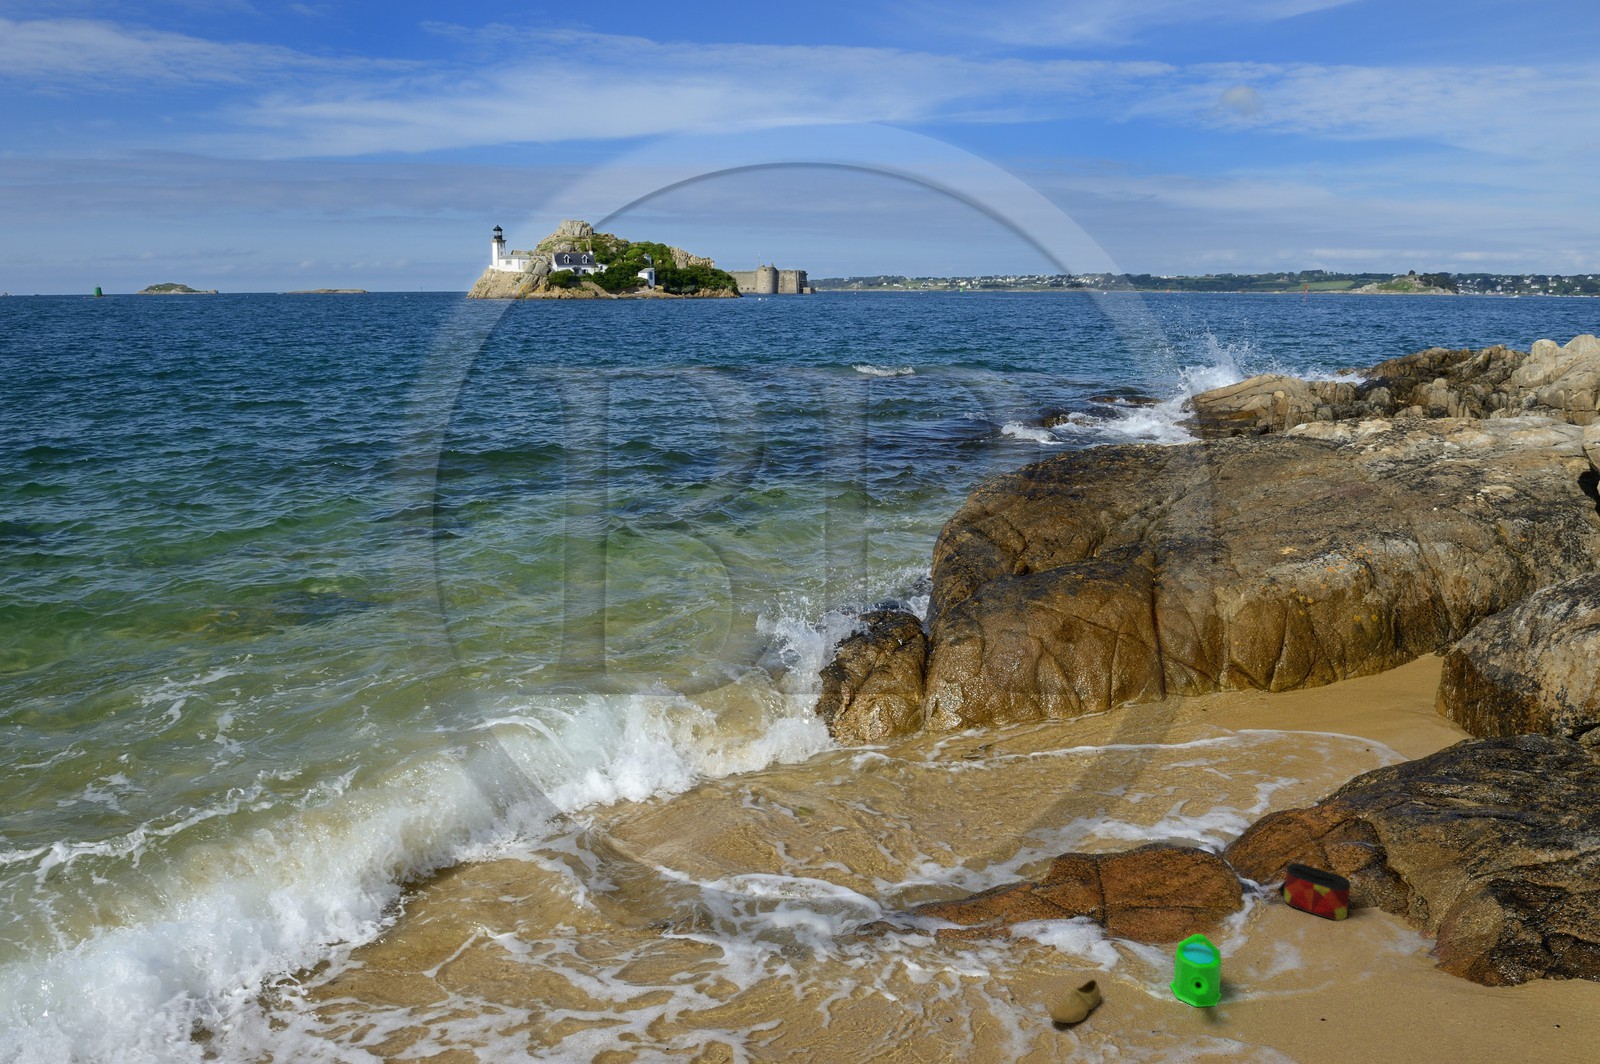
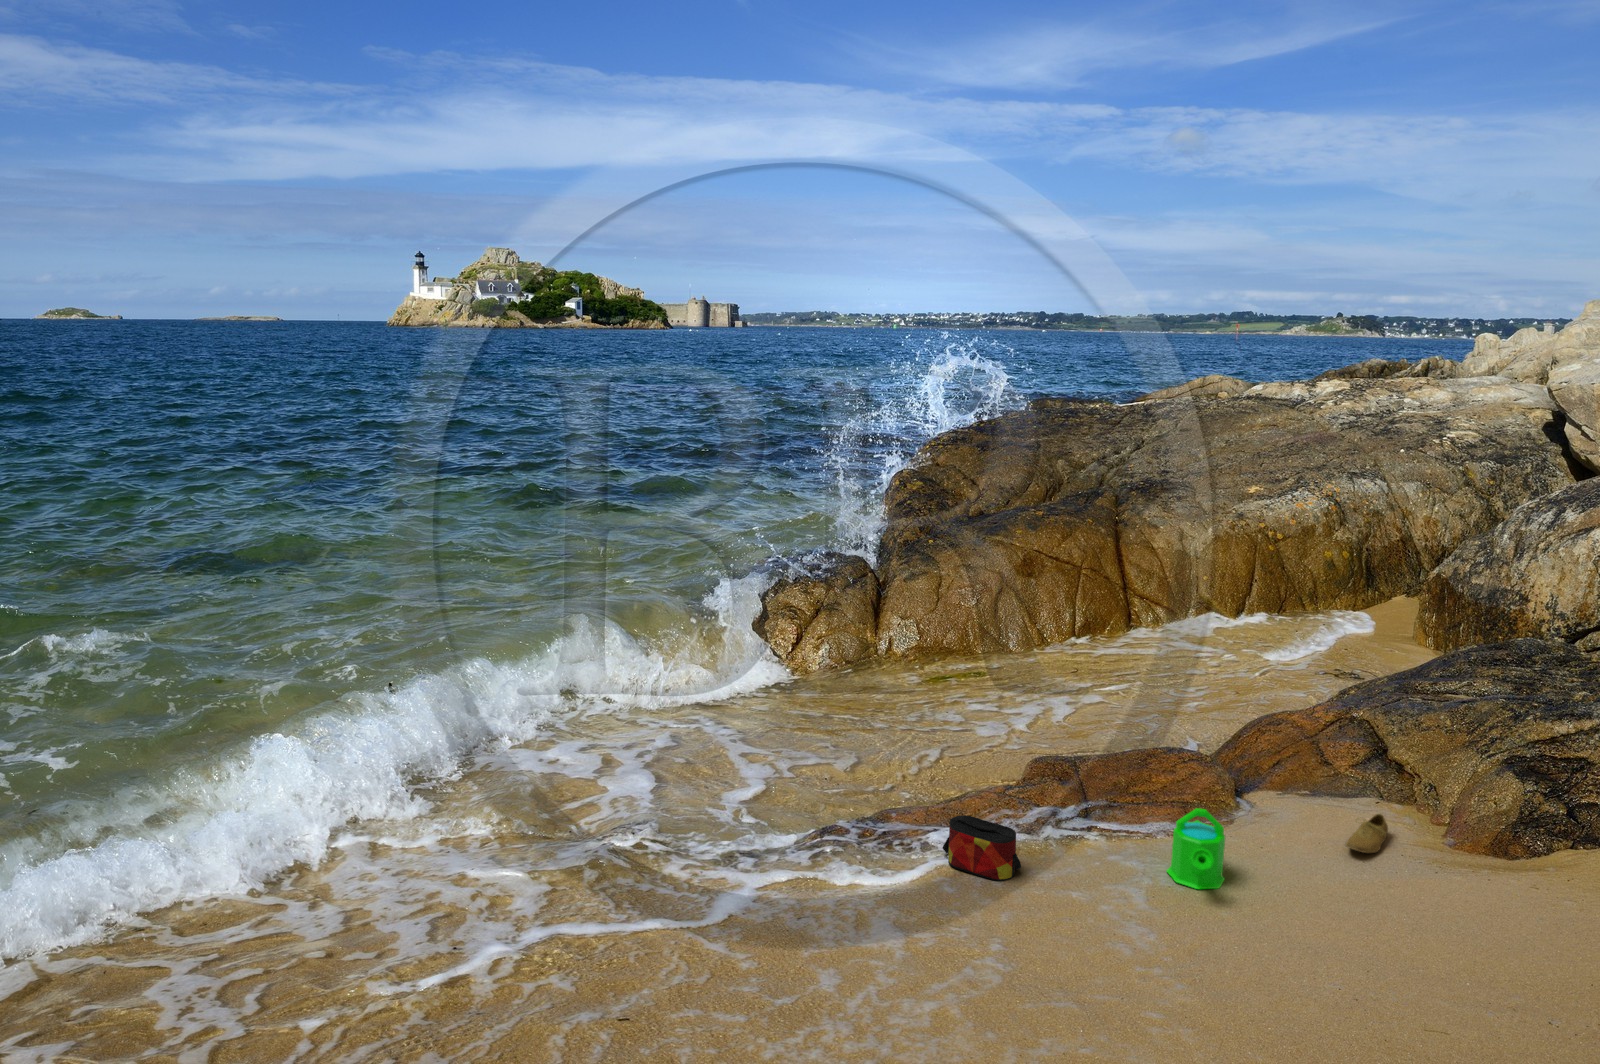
bag: present [1278,863,1353,921] -> present [943,815,1021,881]
shoe: present [1050,980,1100,1023] -> present [1345,814,1388,853]

